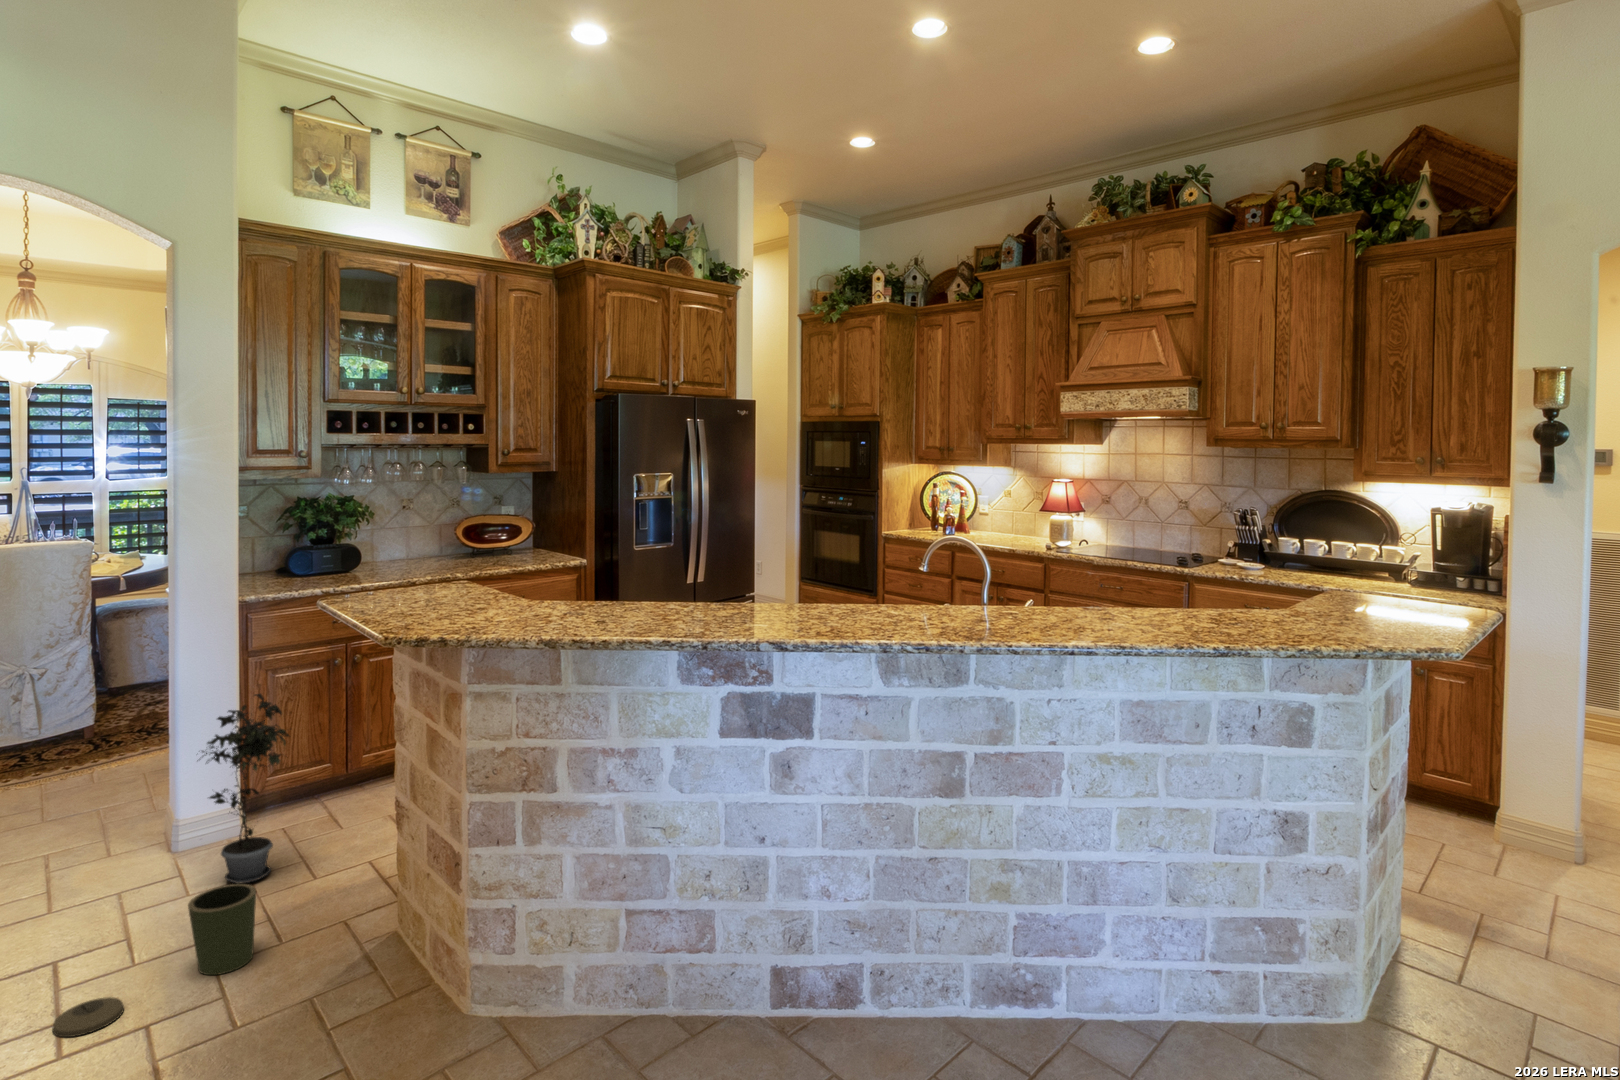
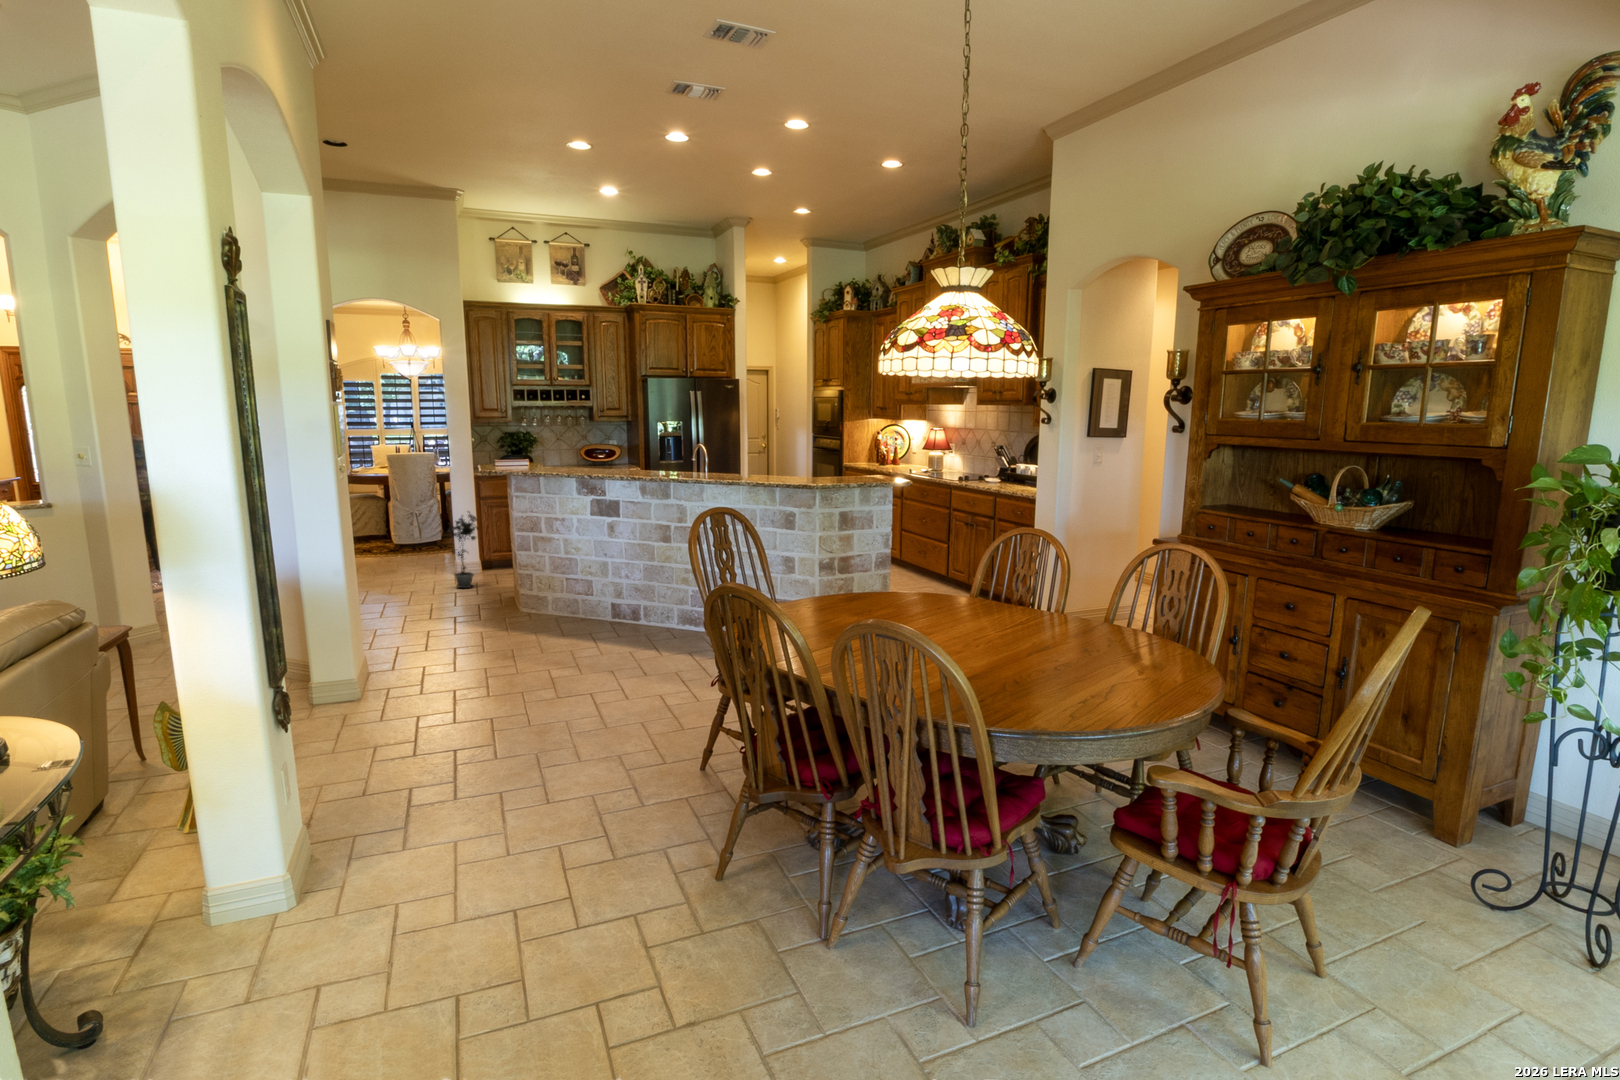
trash can: present [52,884,256,1037] -> none [393,576,458,610]

